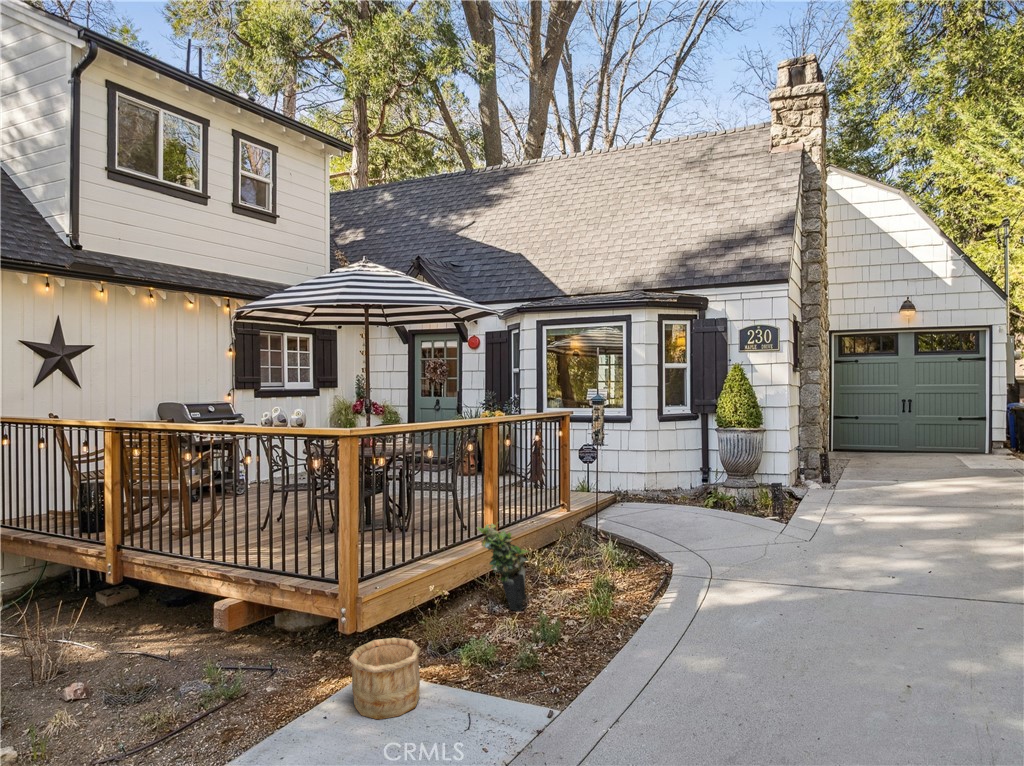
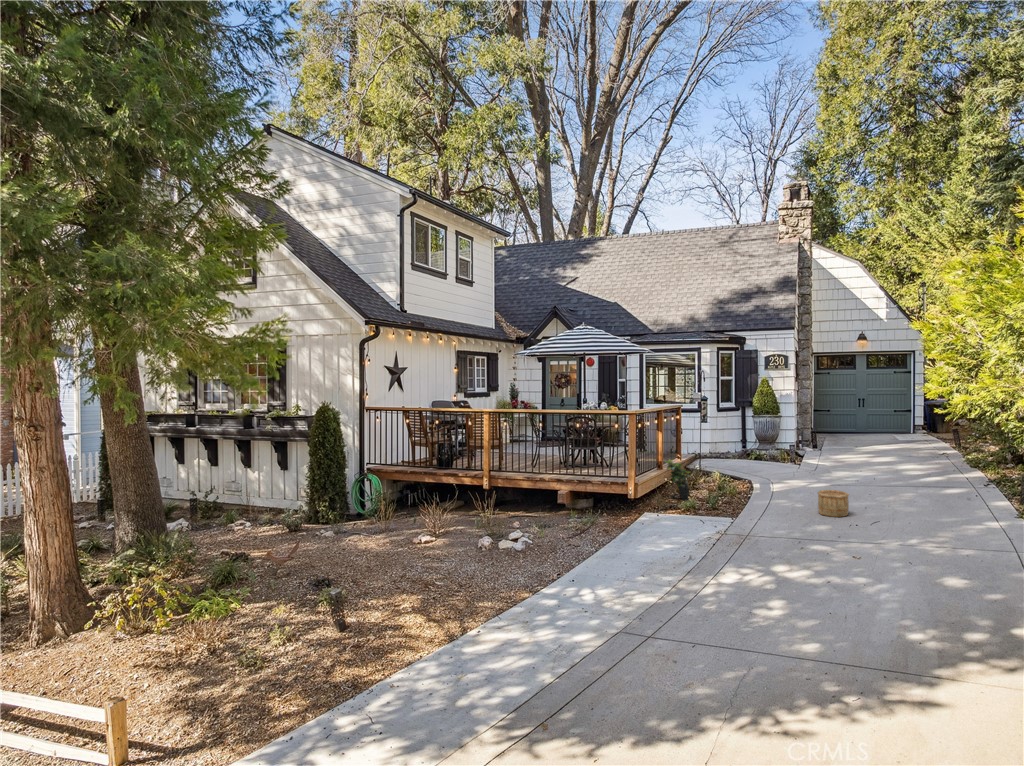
wooden bucket: present [349,638,420,720] -> present [818,490,849,517]

